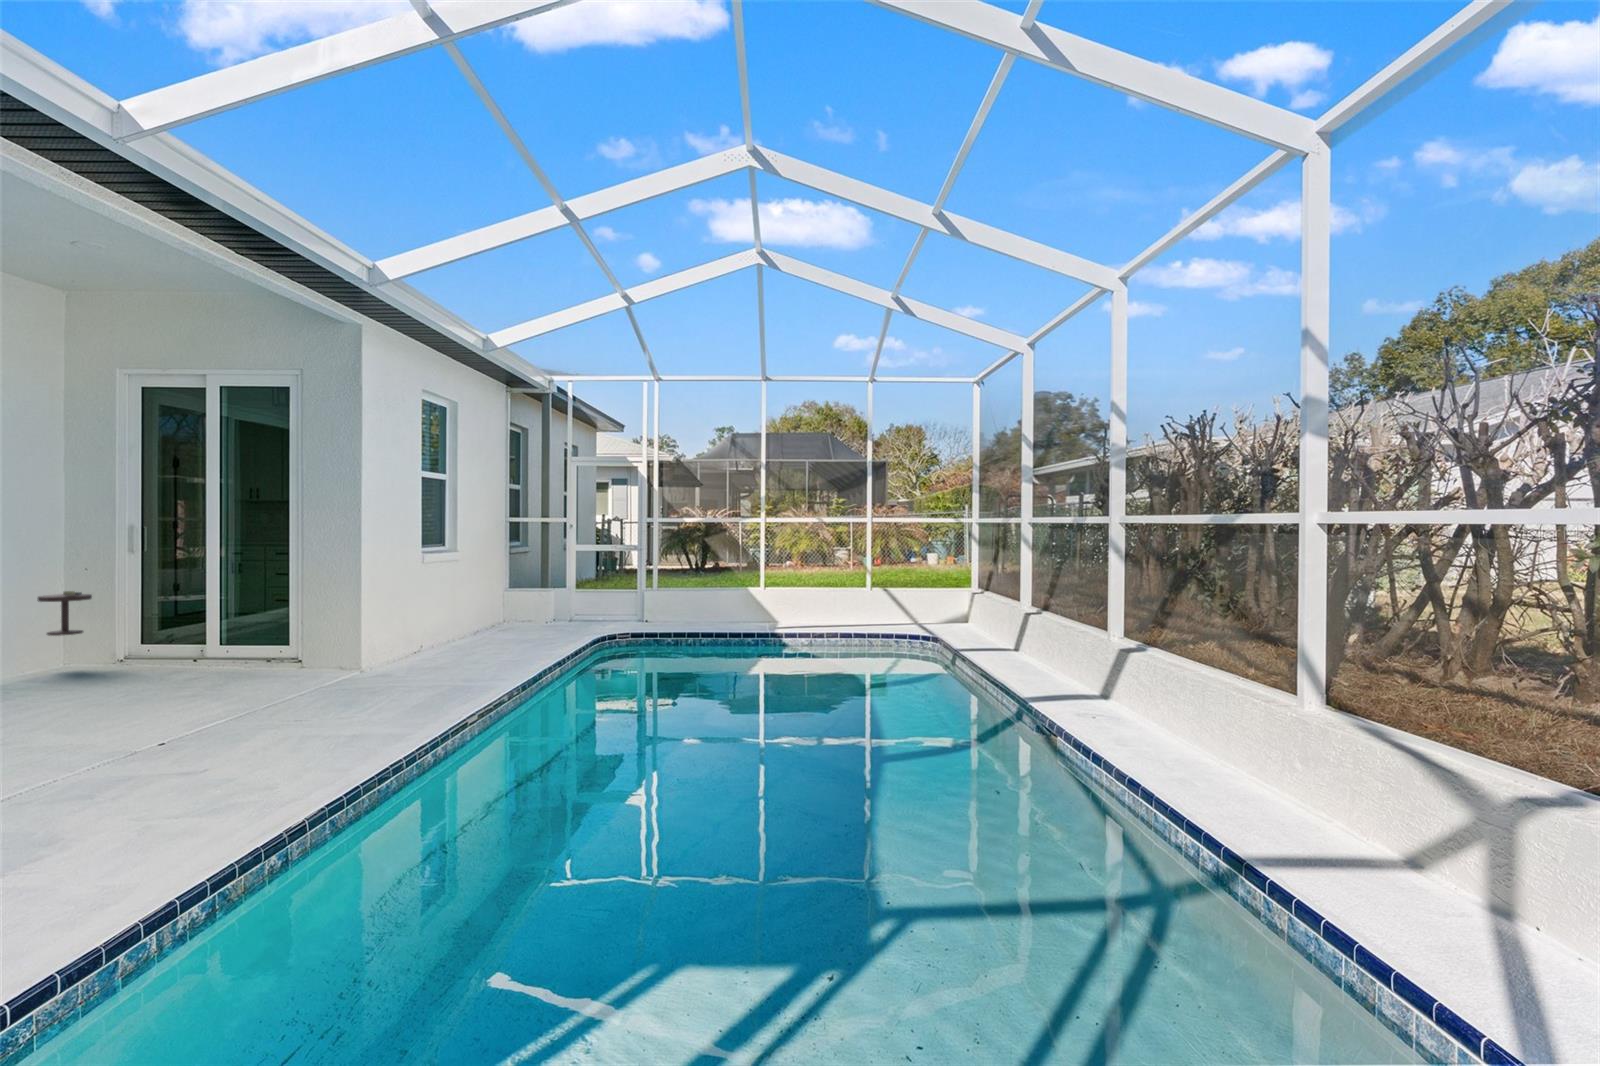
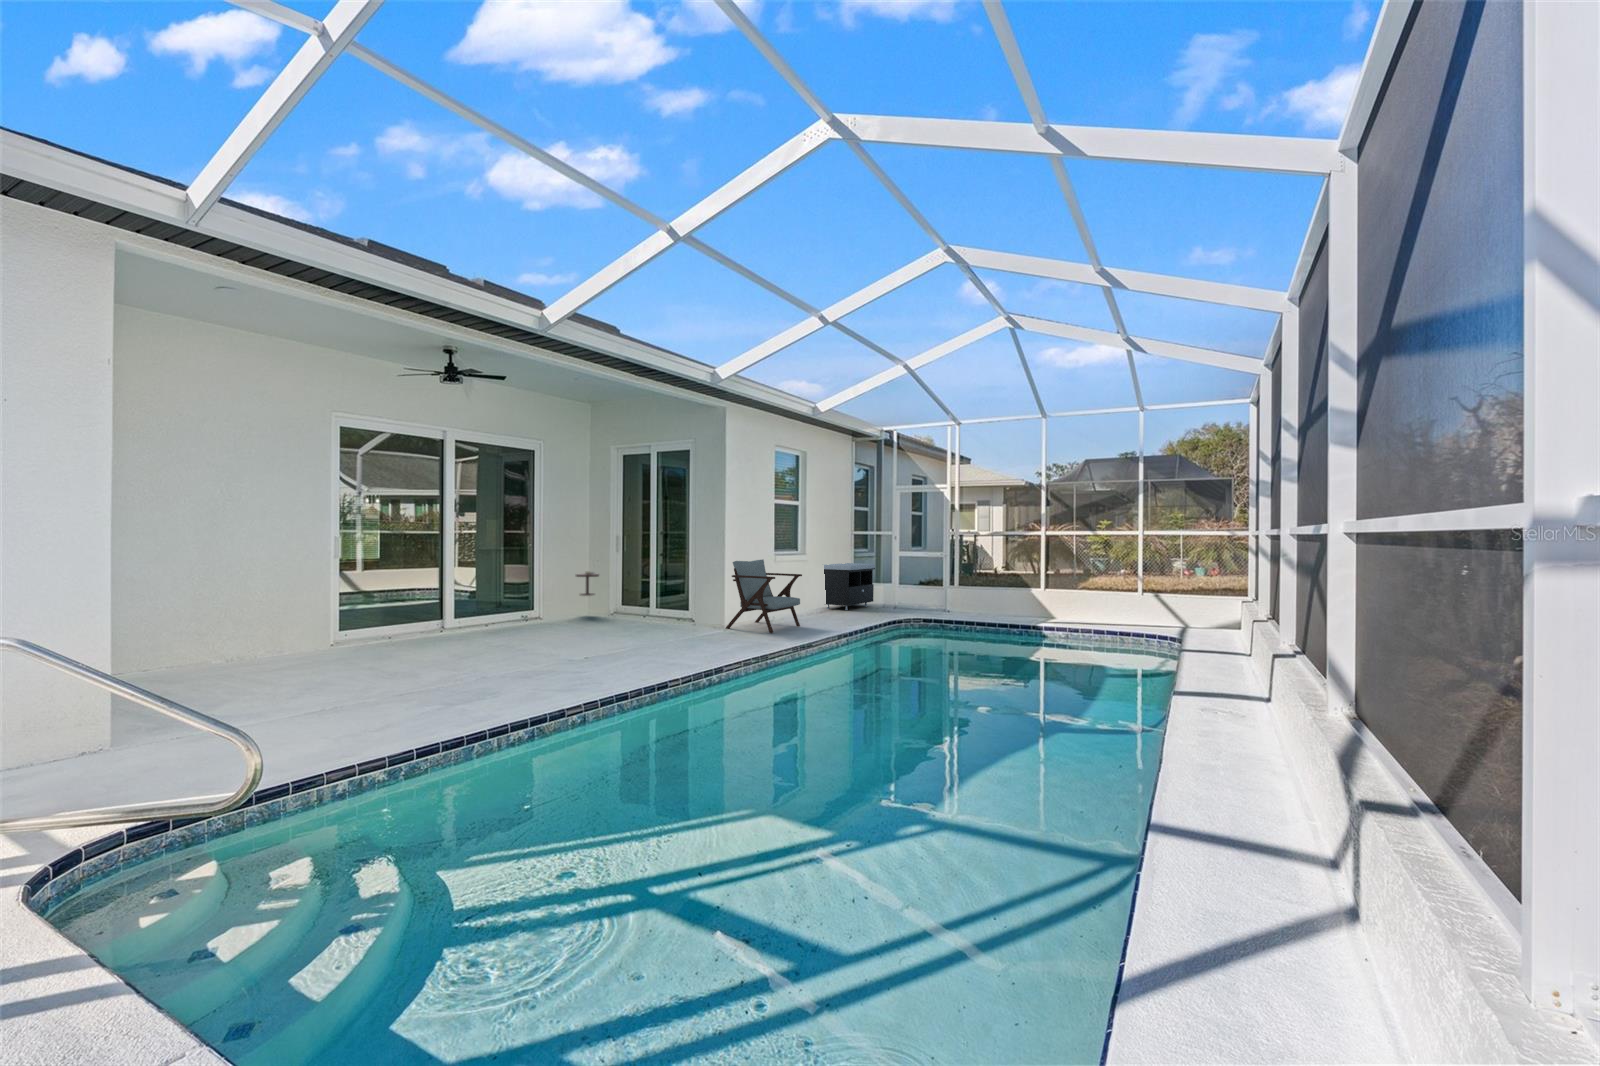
lounge chair: none [369,561,487,672] -> present [726,559,802,633]
storage bench: none [476,562,549,630] -> present [824,563,875,610]

